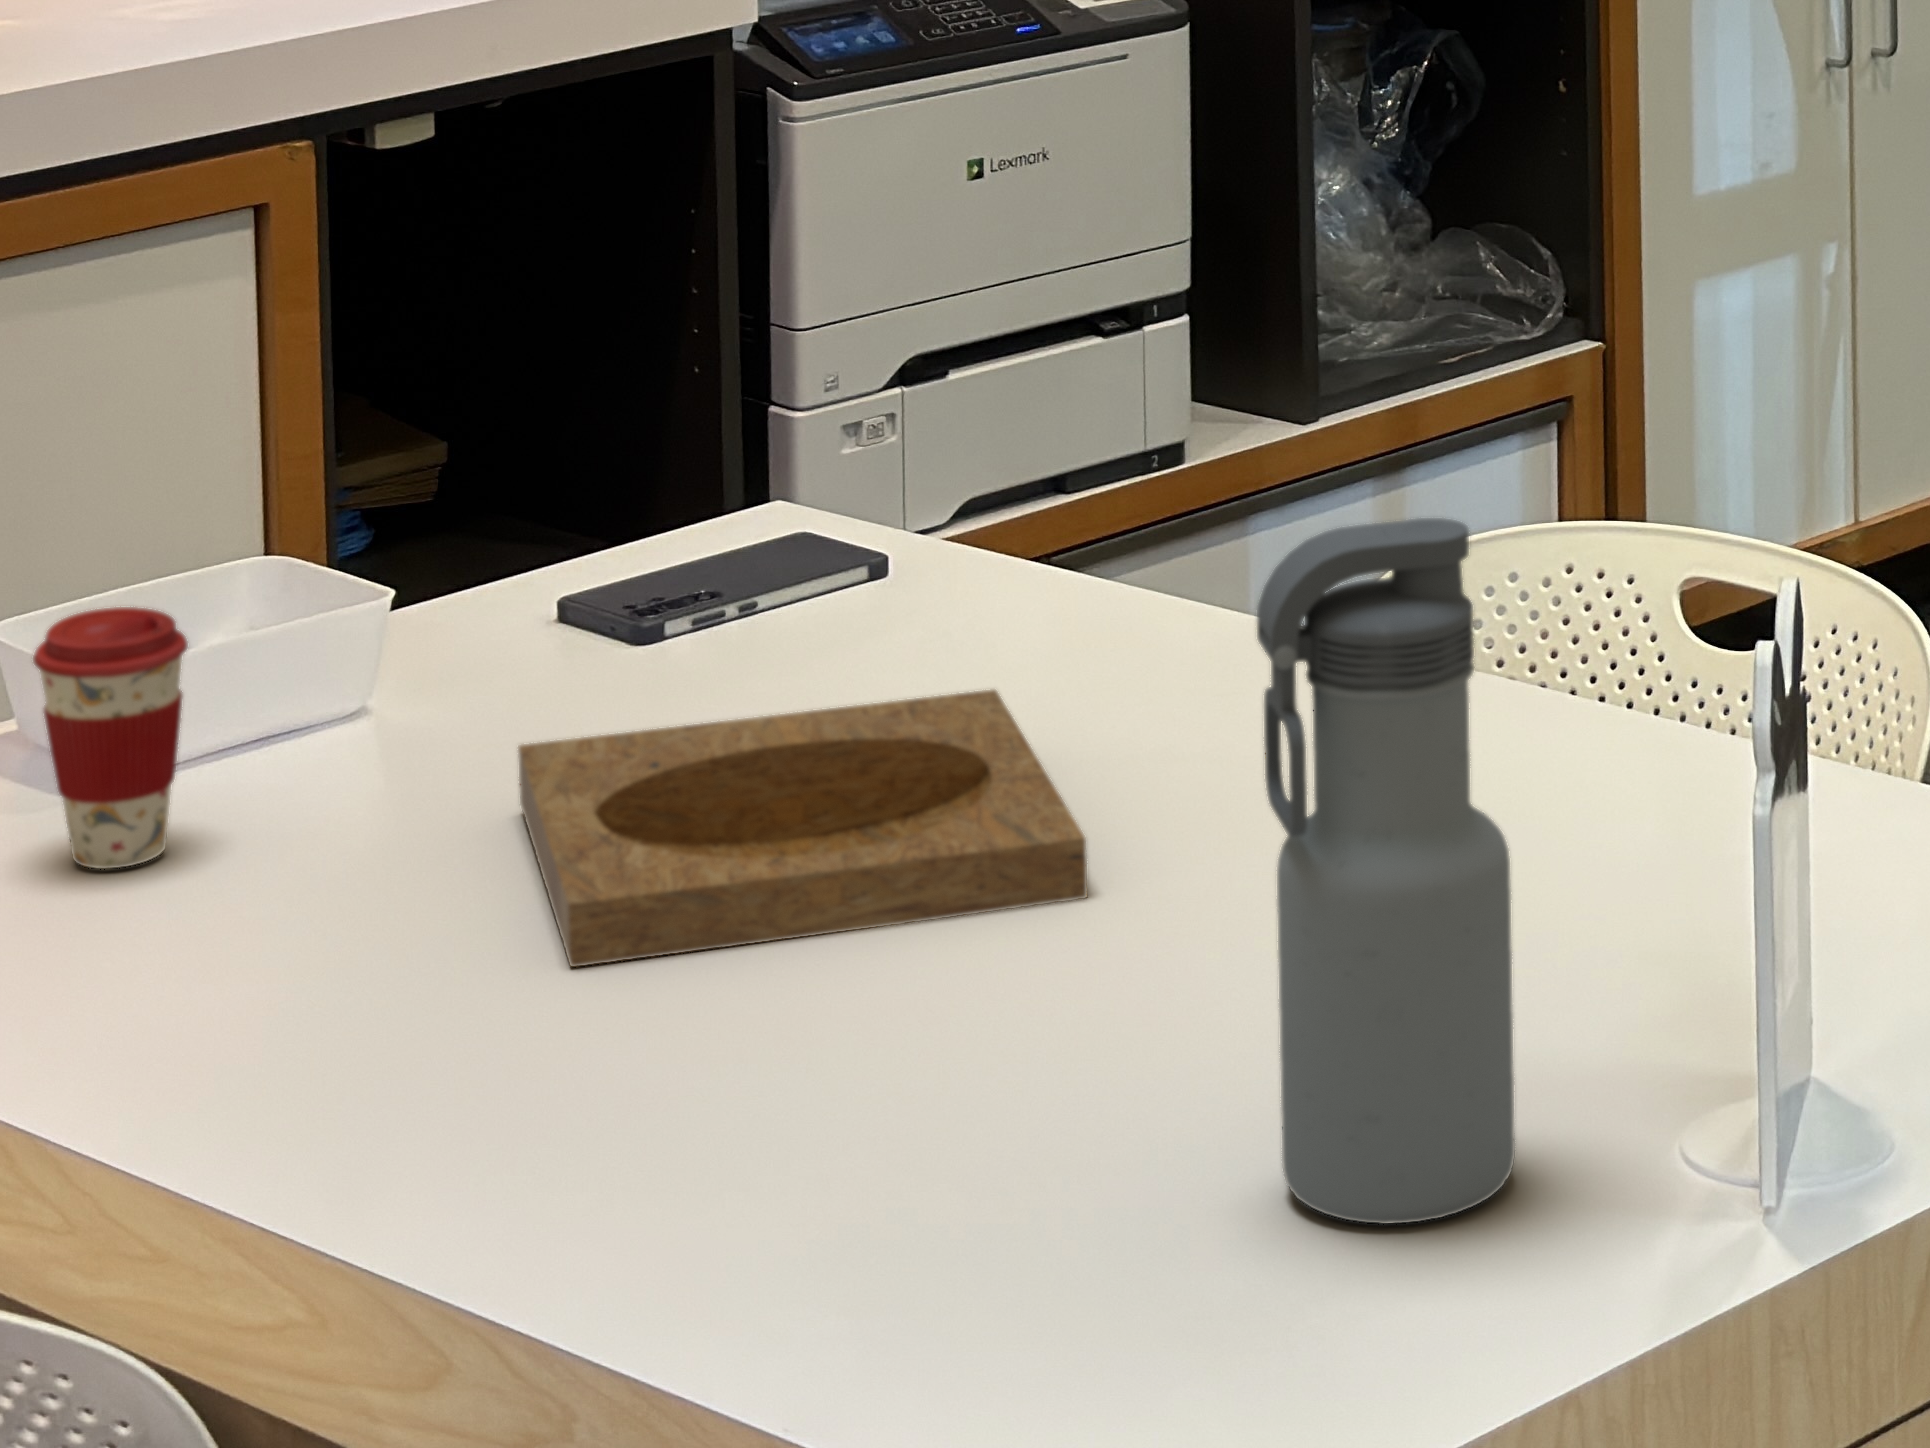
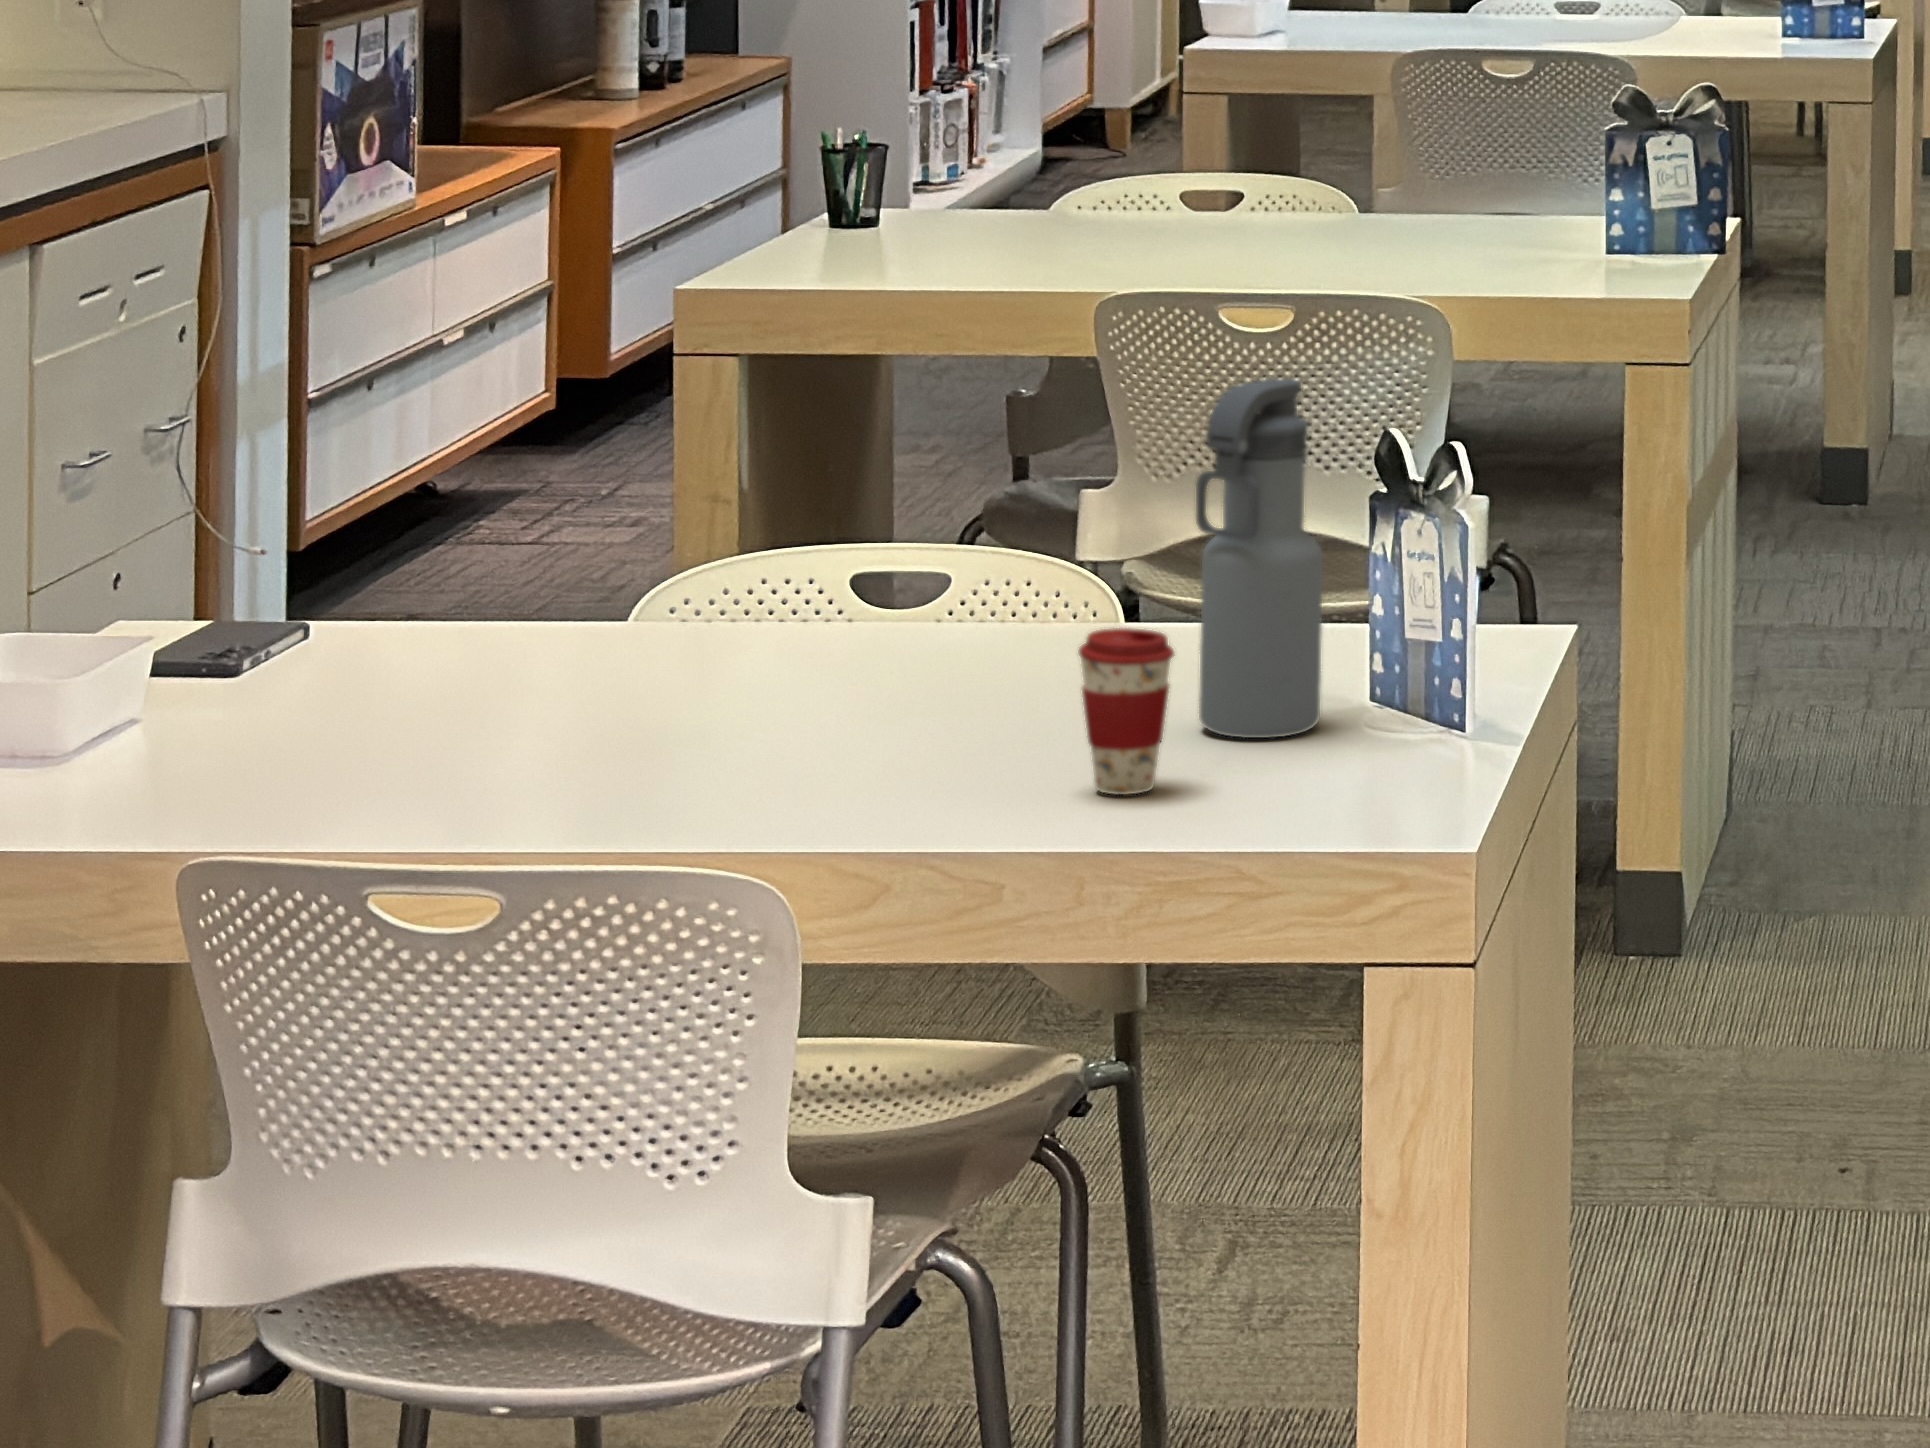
coffee cup: present [33,607,188,869] -> present [1079,628,1174,795]
tray: present [518,690,1087,967] -> none [395,618,830,741]

